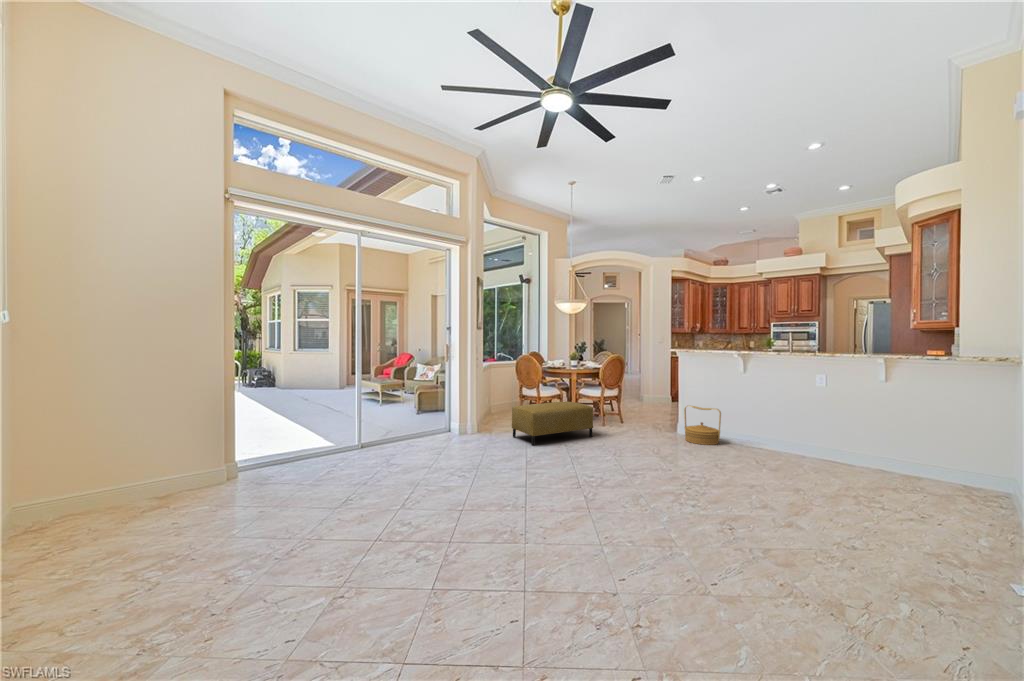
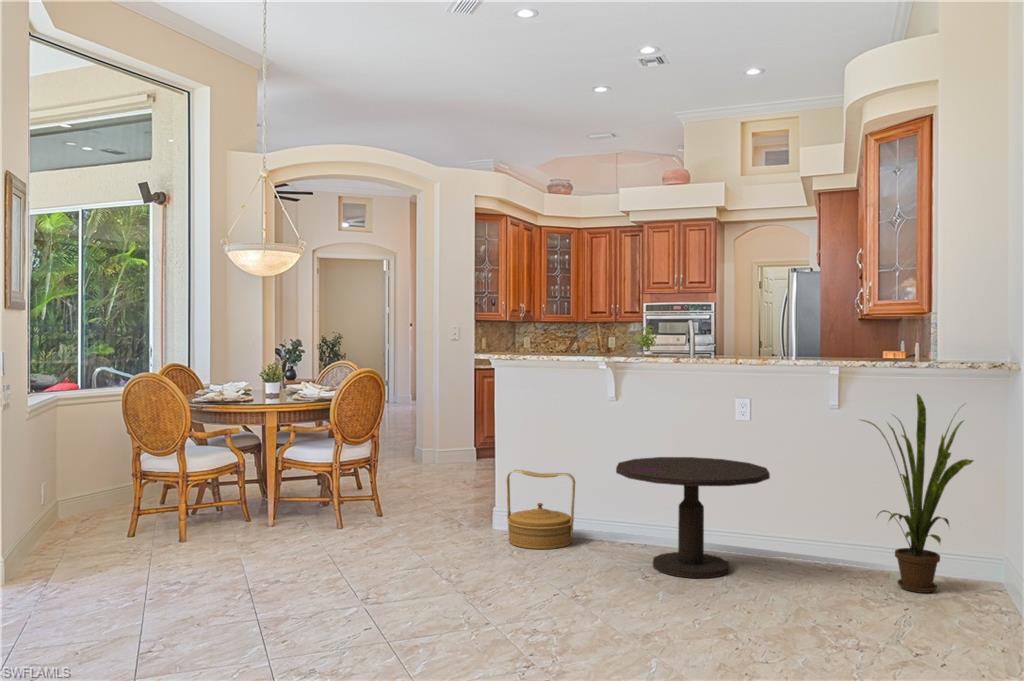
house plant: none [896,375,986,492] -> present [862,394,973,593]
ottoman: present [512,402,593,445] -> none [107,480,316,599]
side table: none [742,404,836,467] -> present [616,457,770,578]

